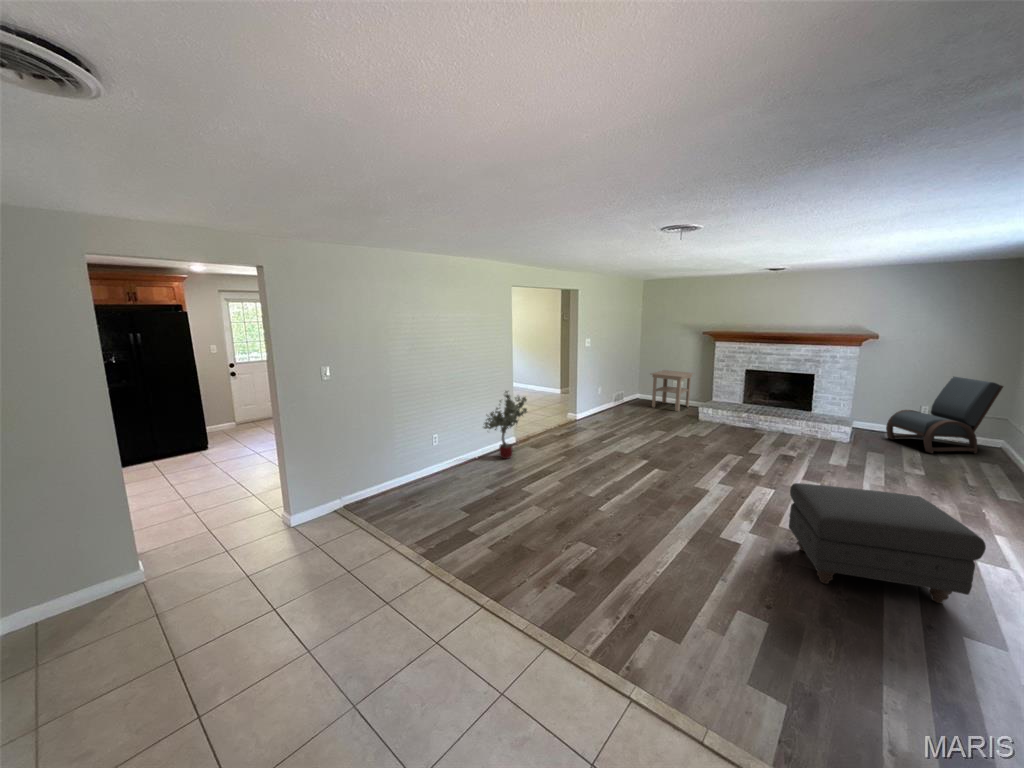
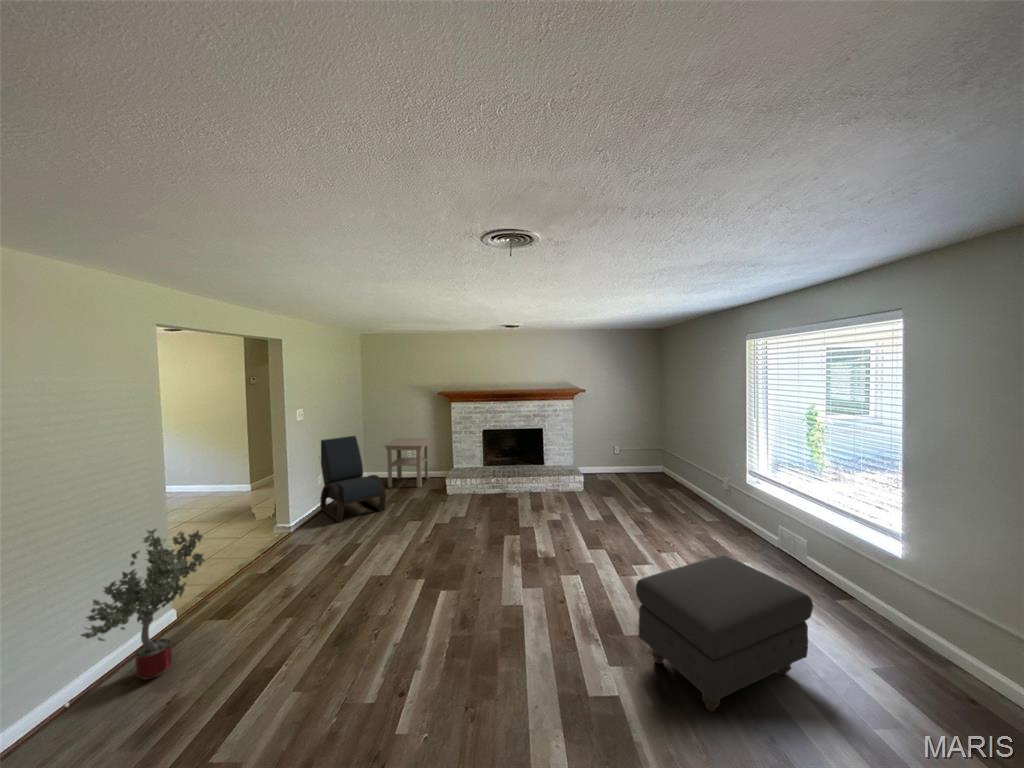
lounge chair: present [886,376,1003,453] -> present [320,436,386,523]

